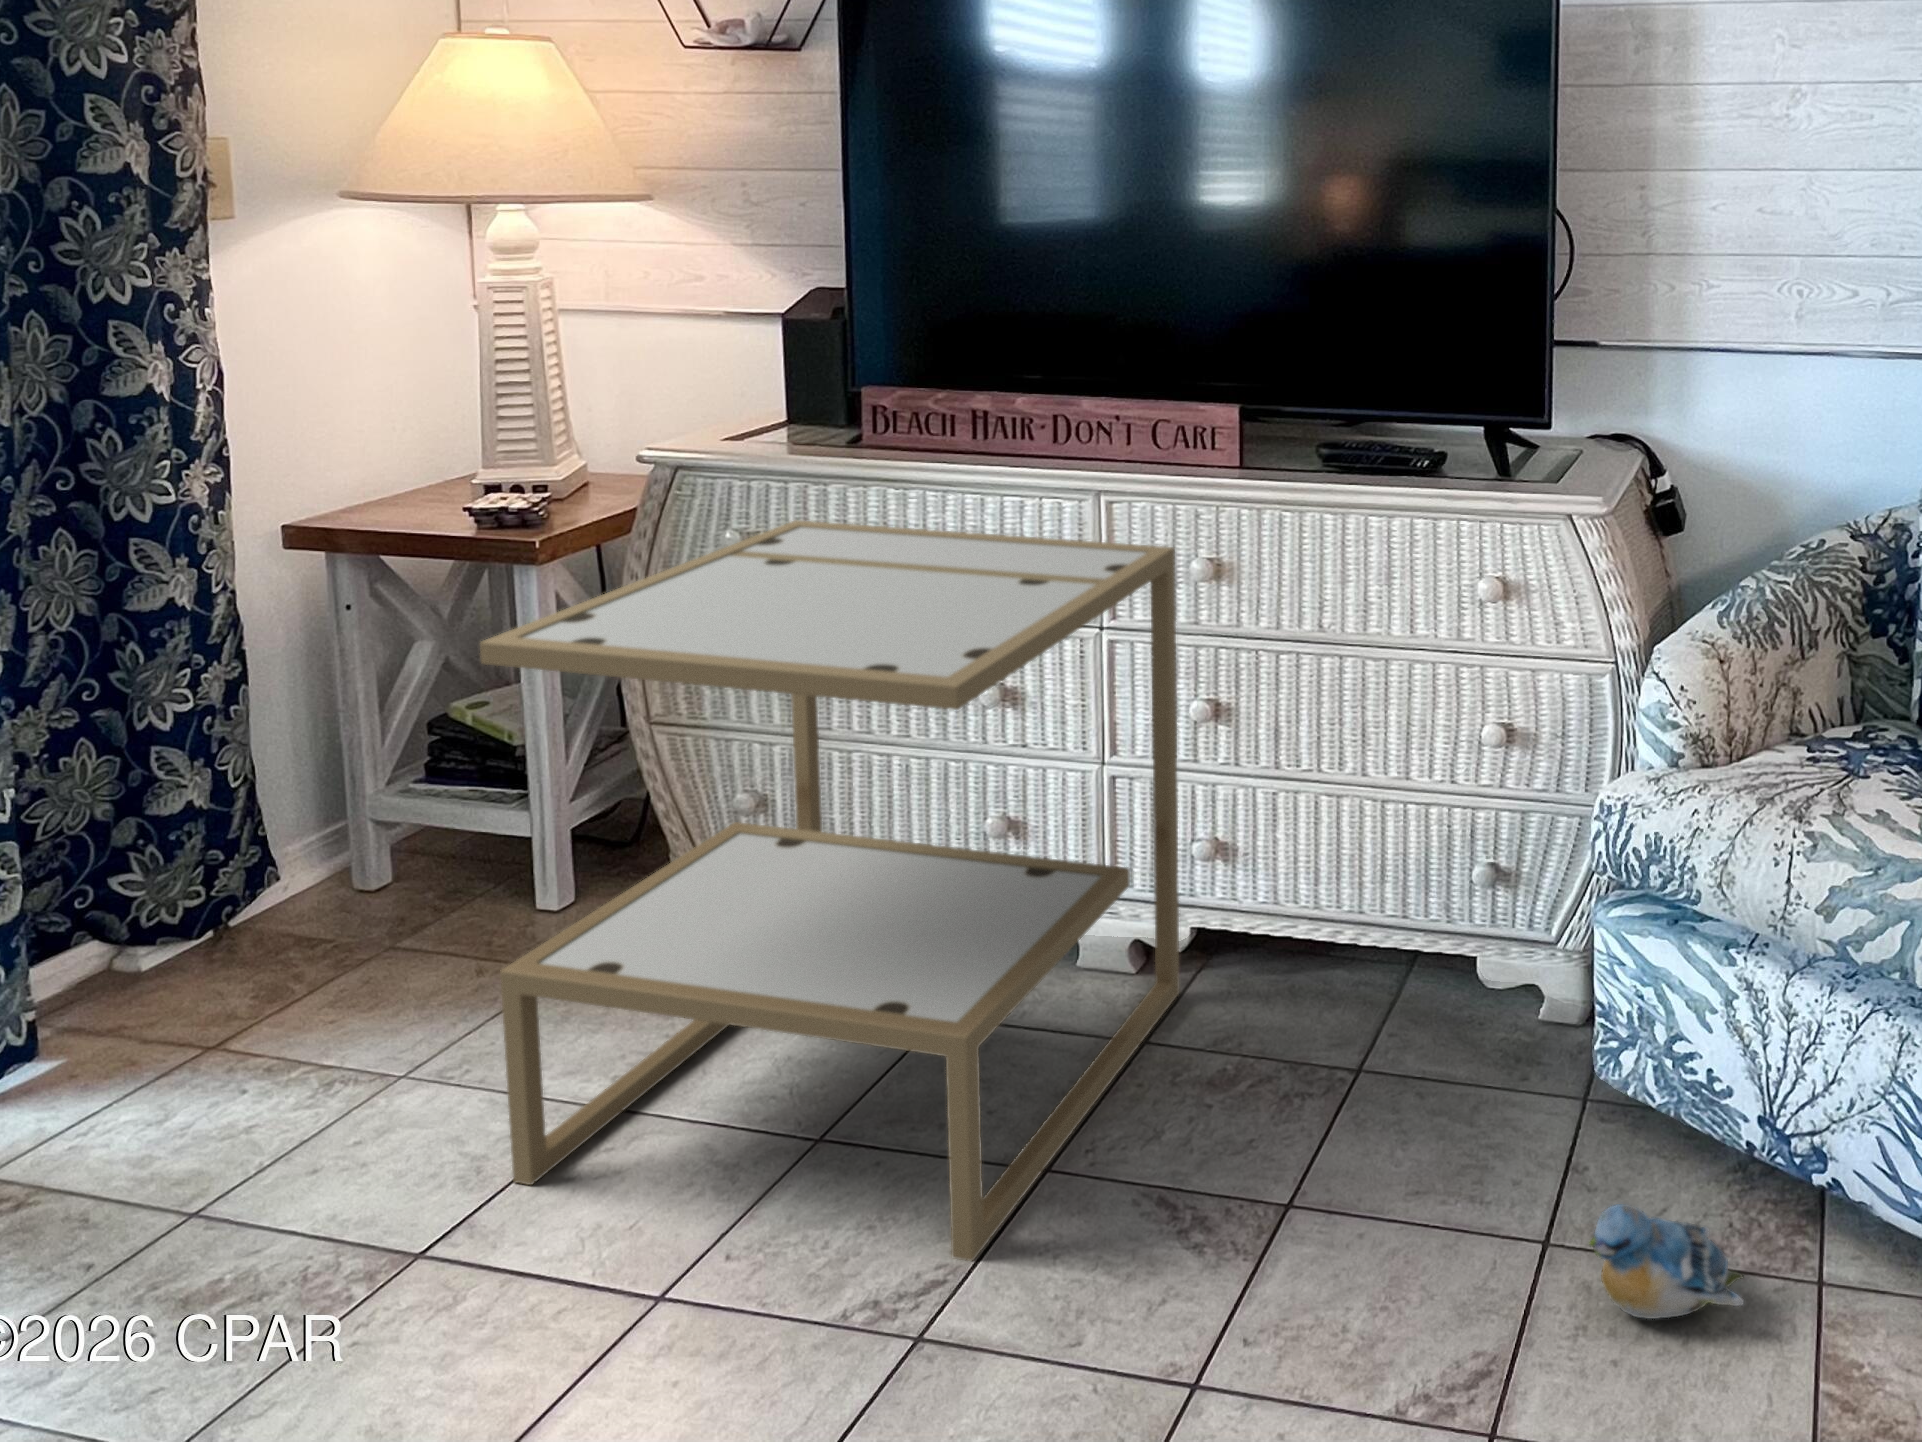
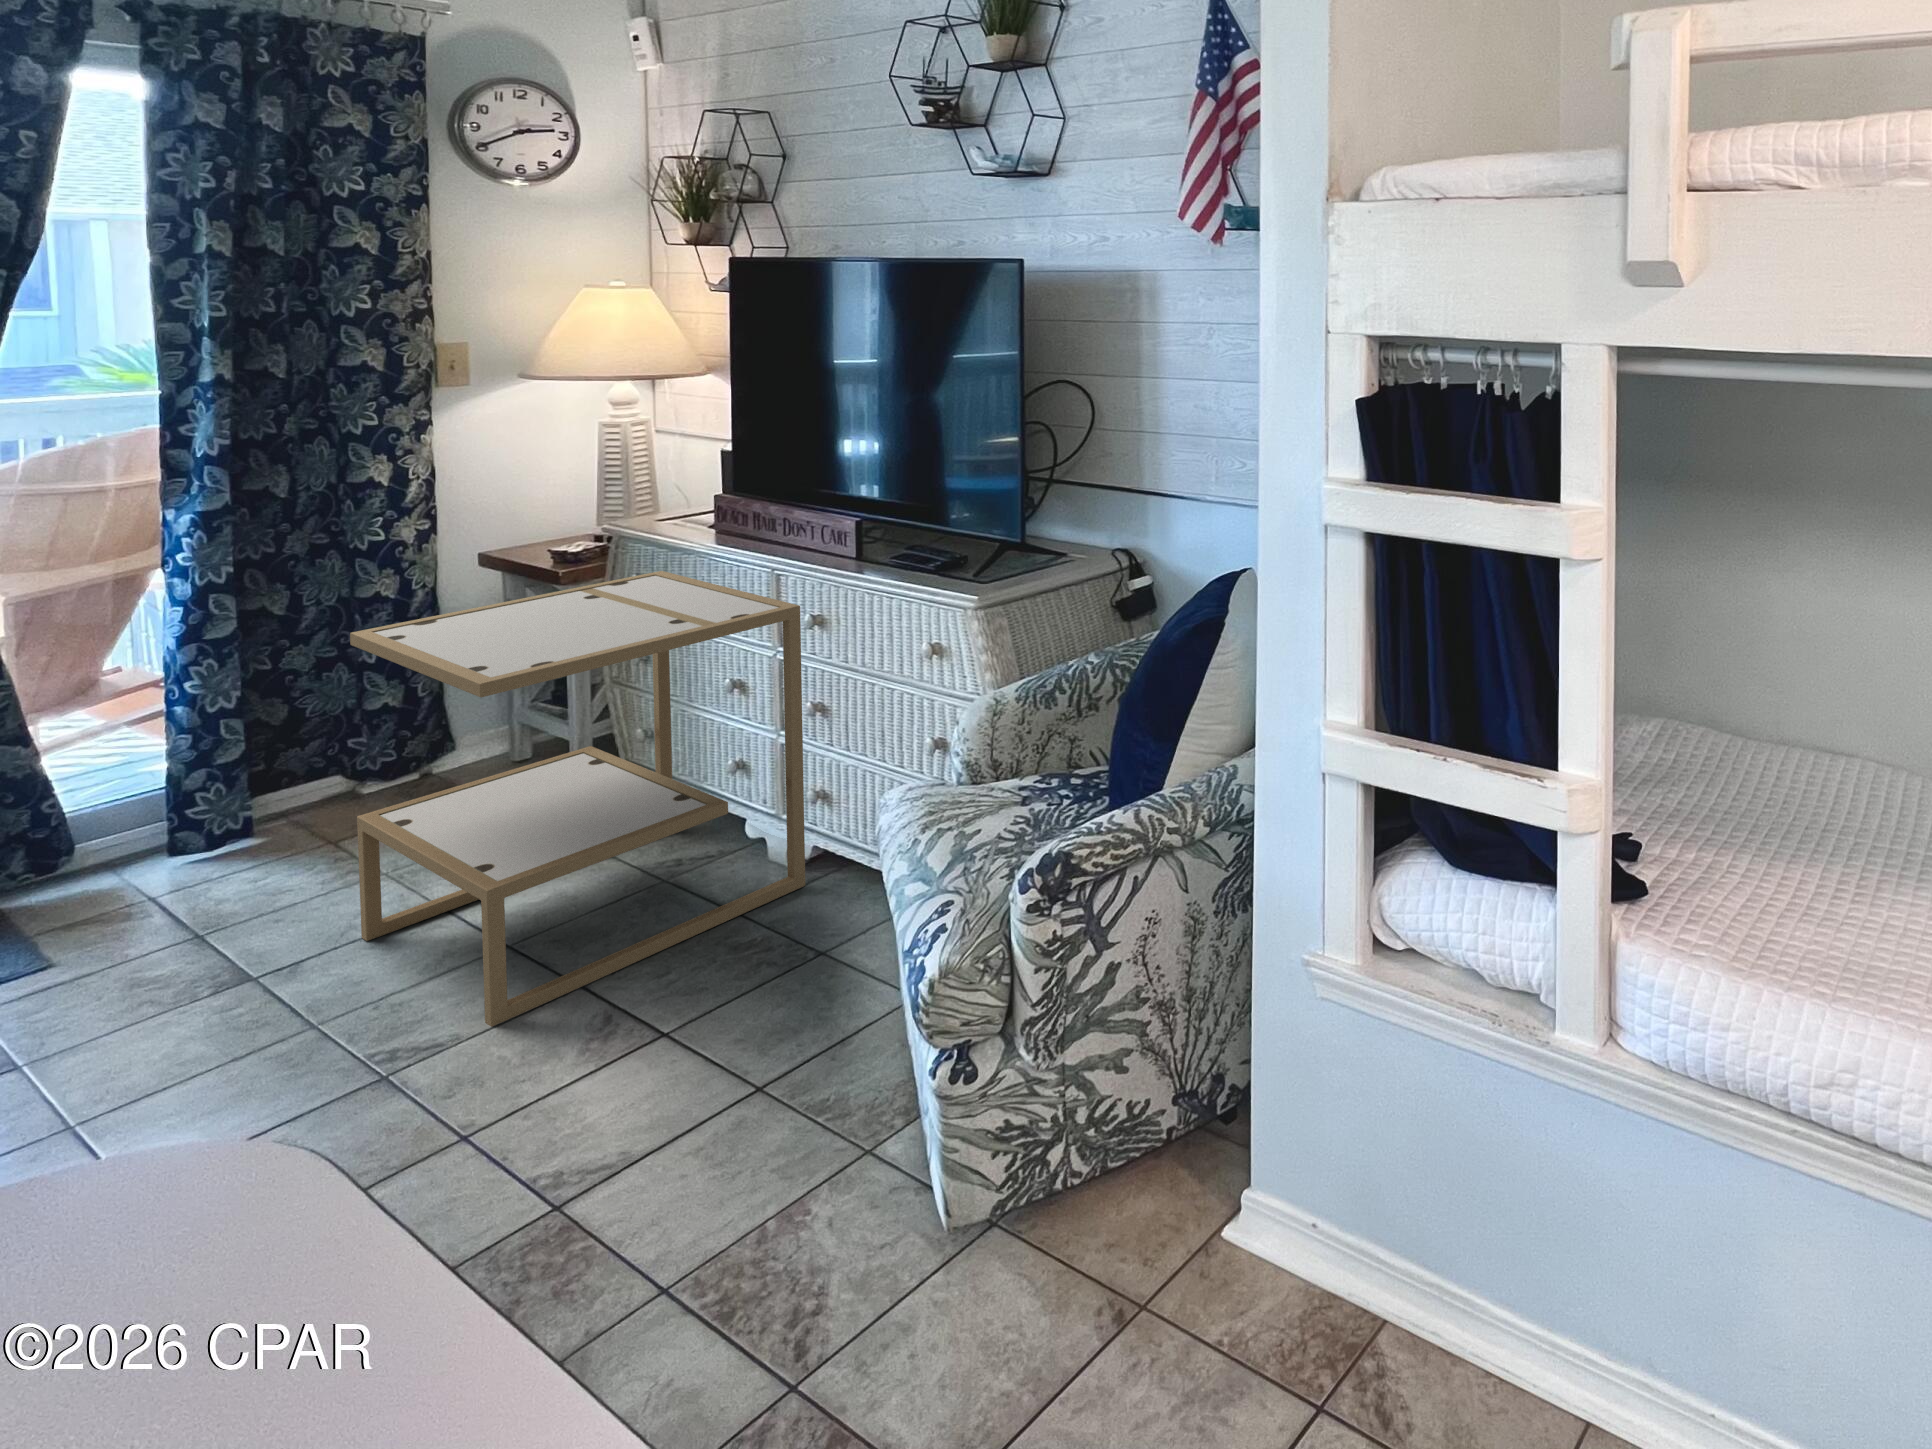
plush toy: present [1589,1204,1744,1319] -> none [726,1061,837,1144]

